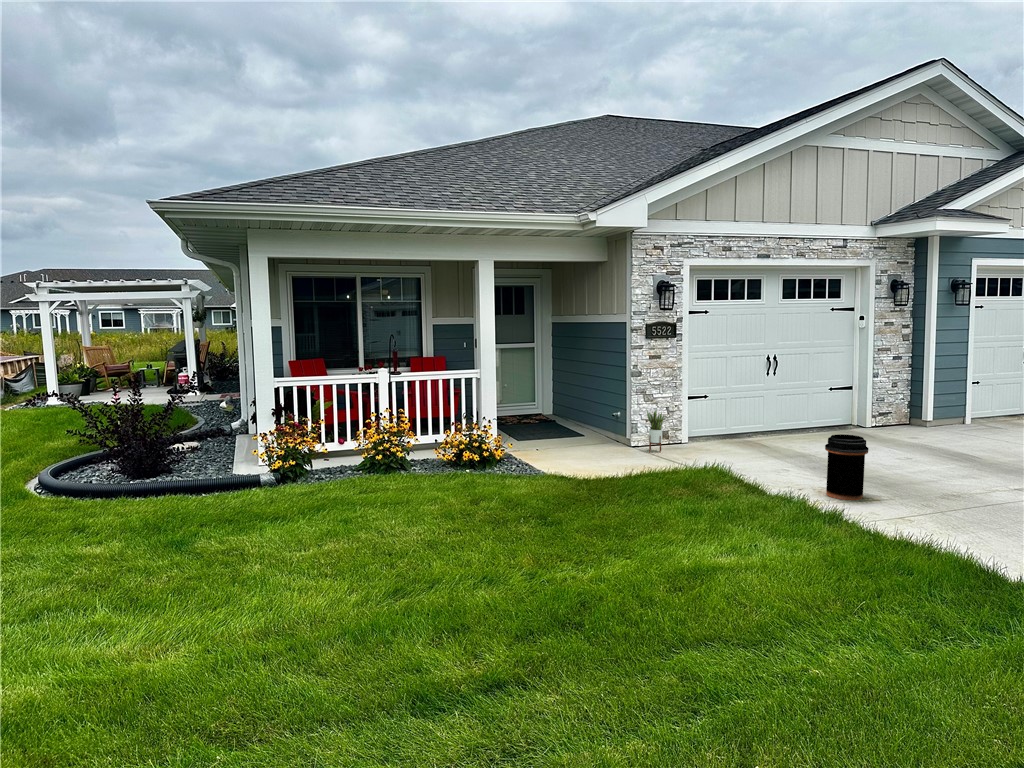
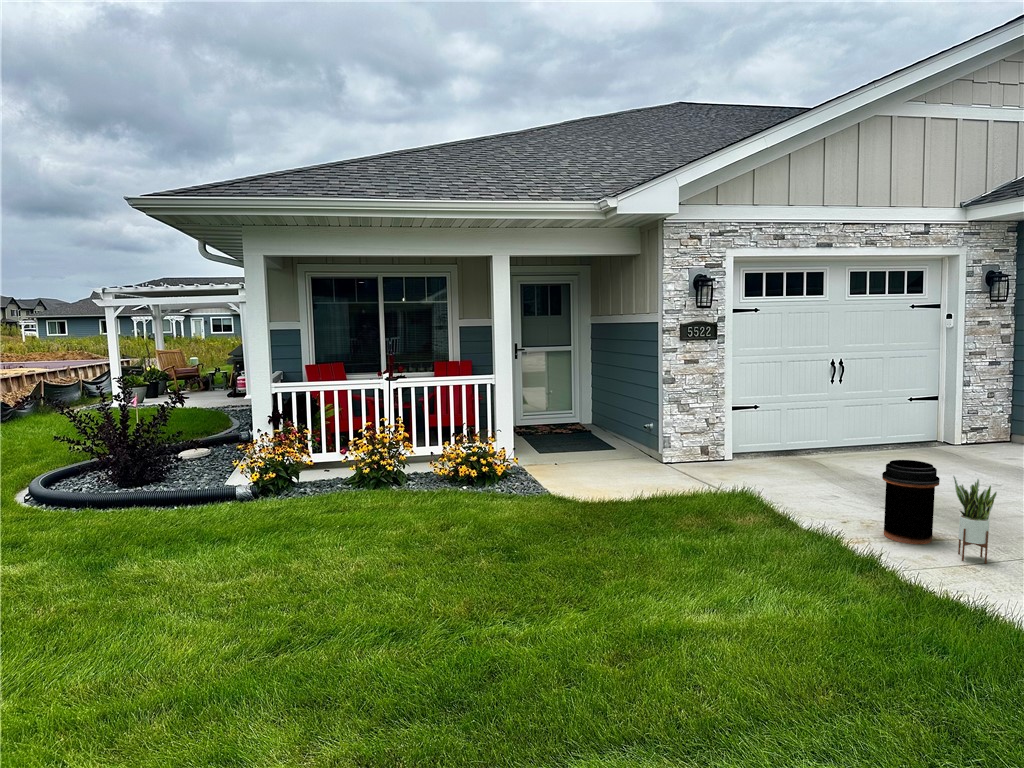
potted plant: present [646,408,664,453] -> present [953,476,997,564]

